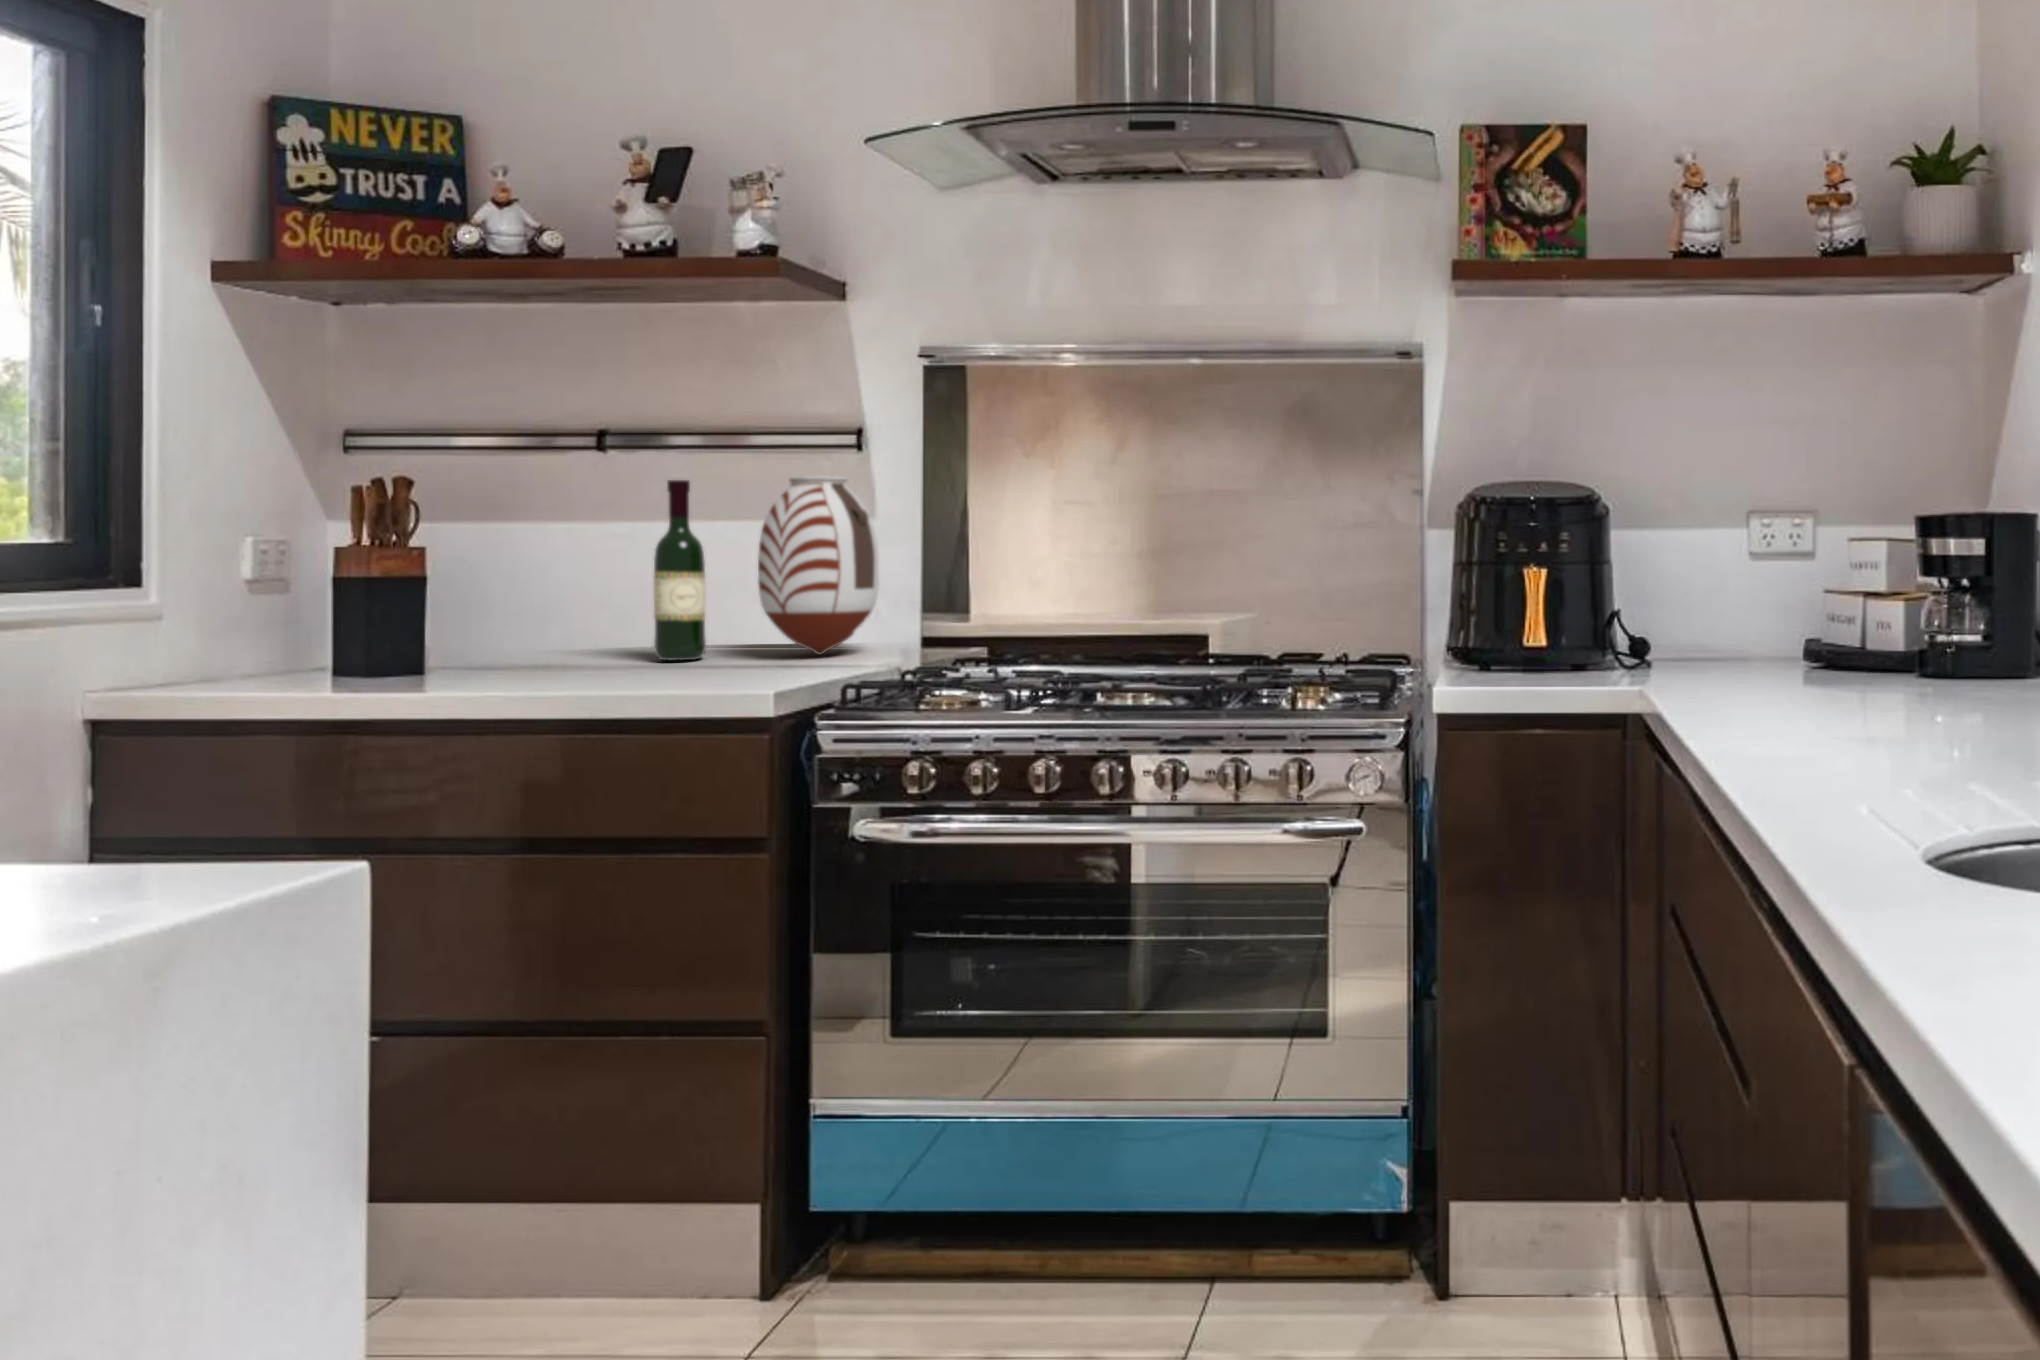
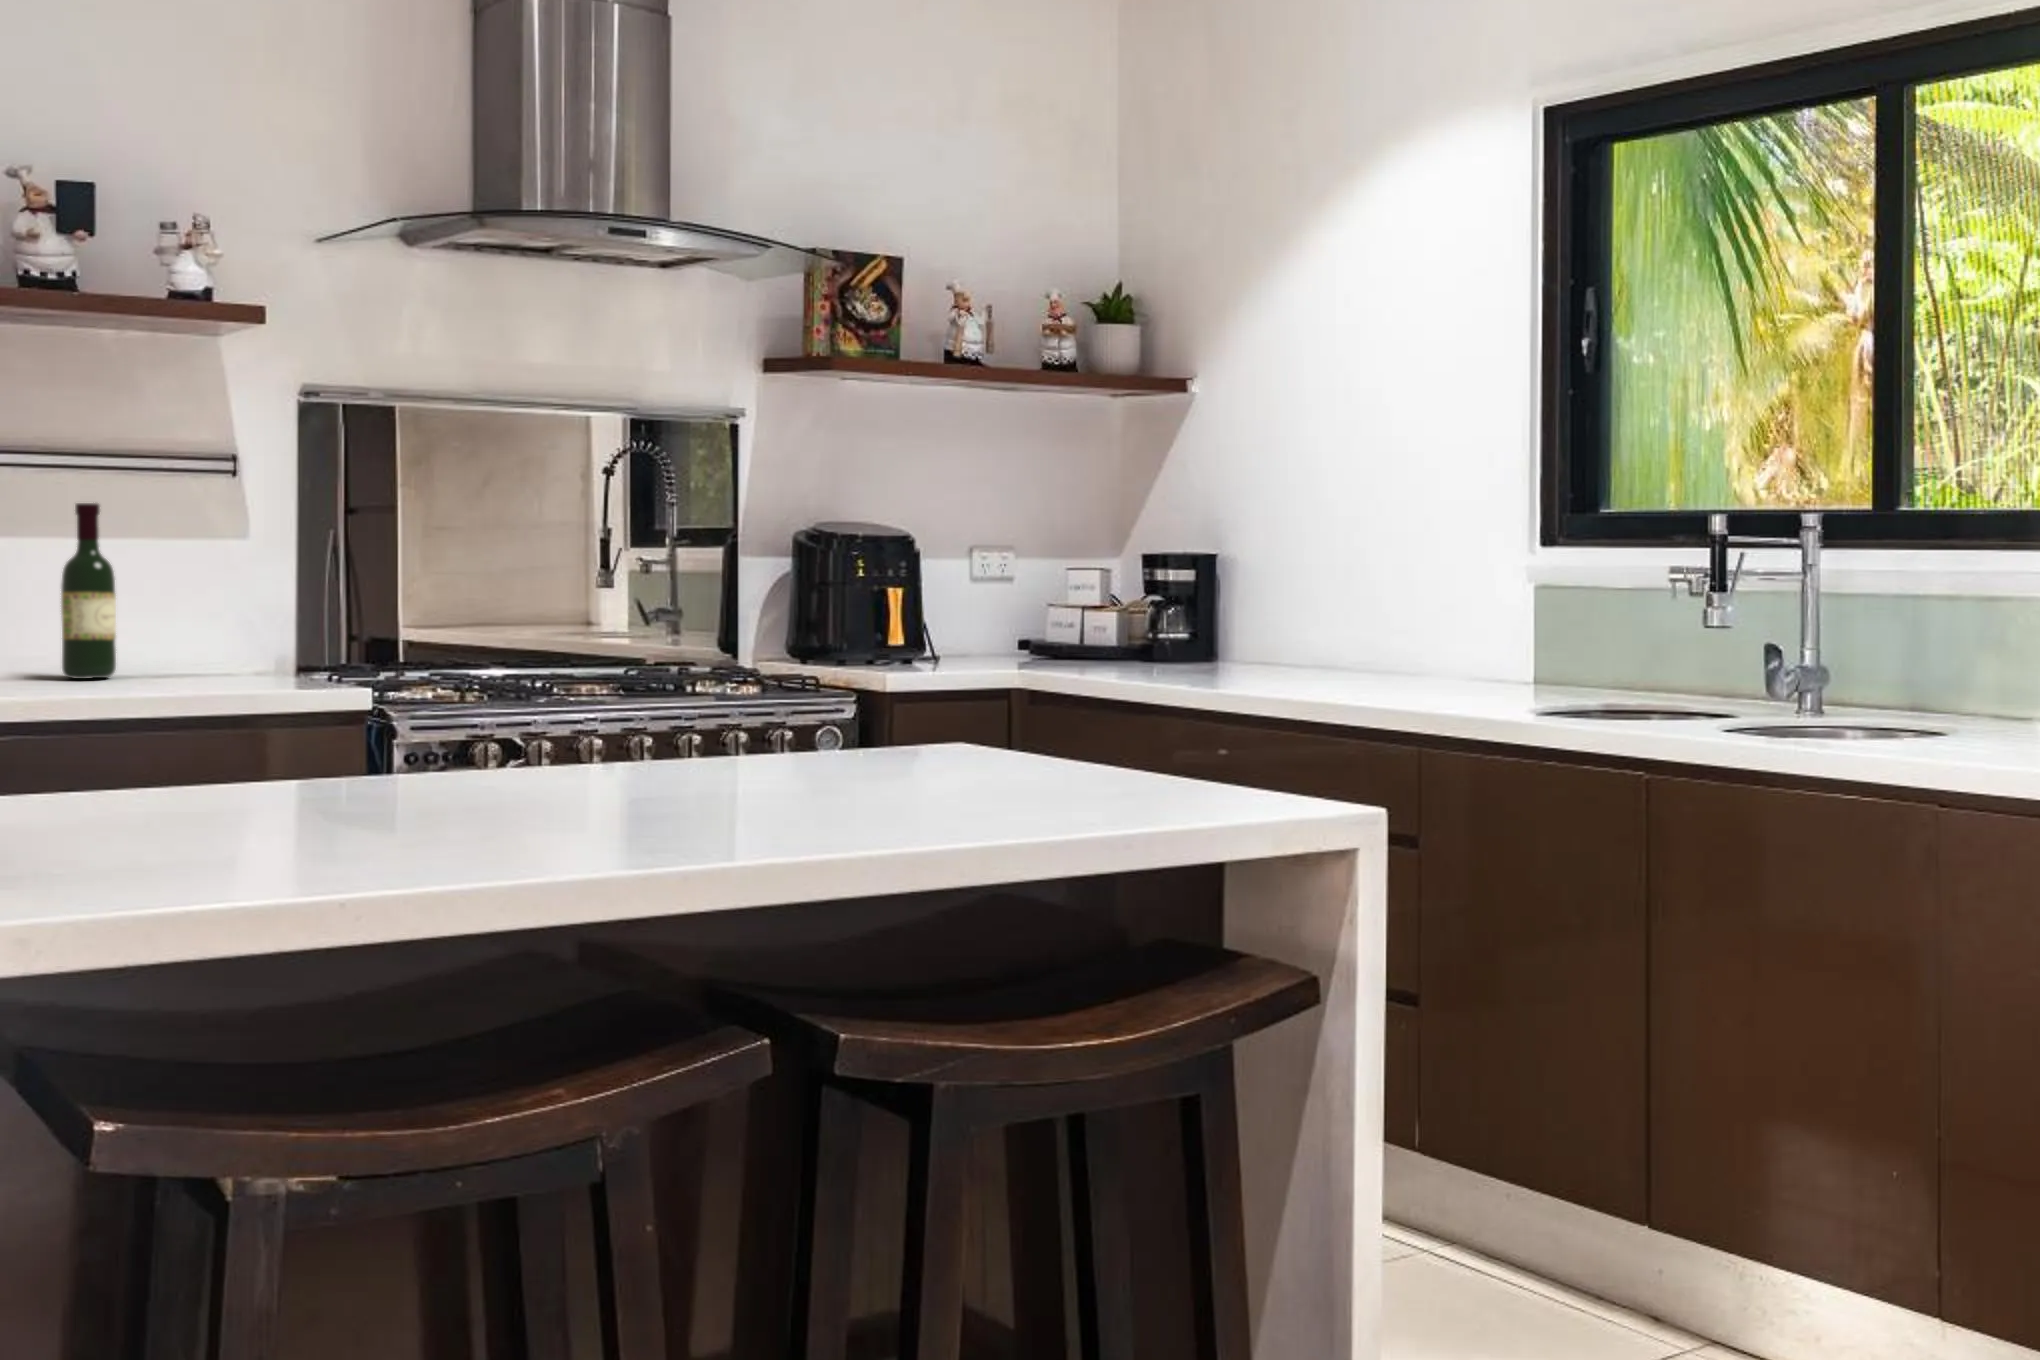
vase: present [758,476,879,655] -> none [167,504,290,671]

